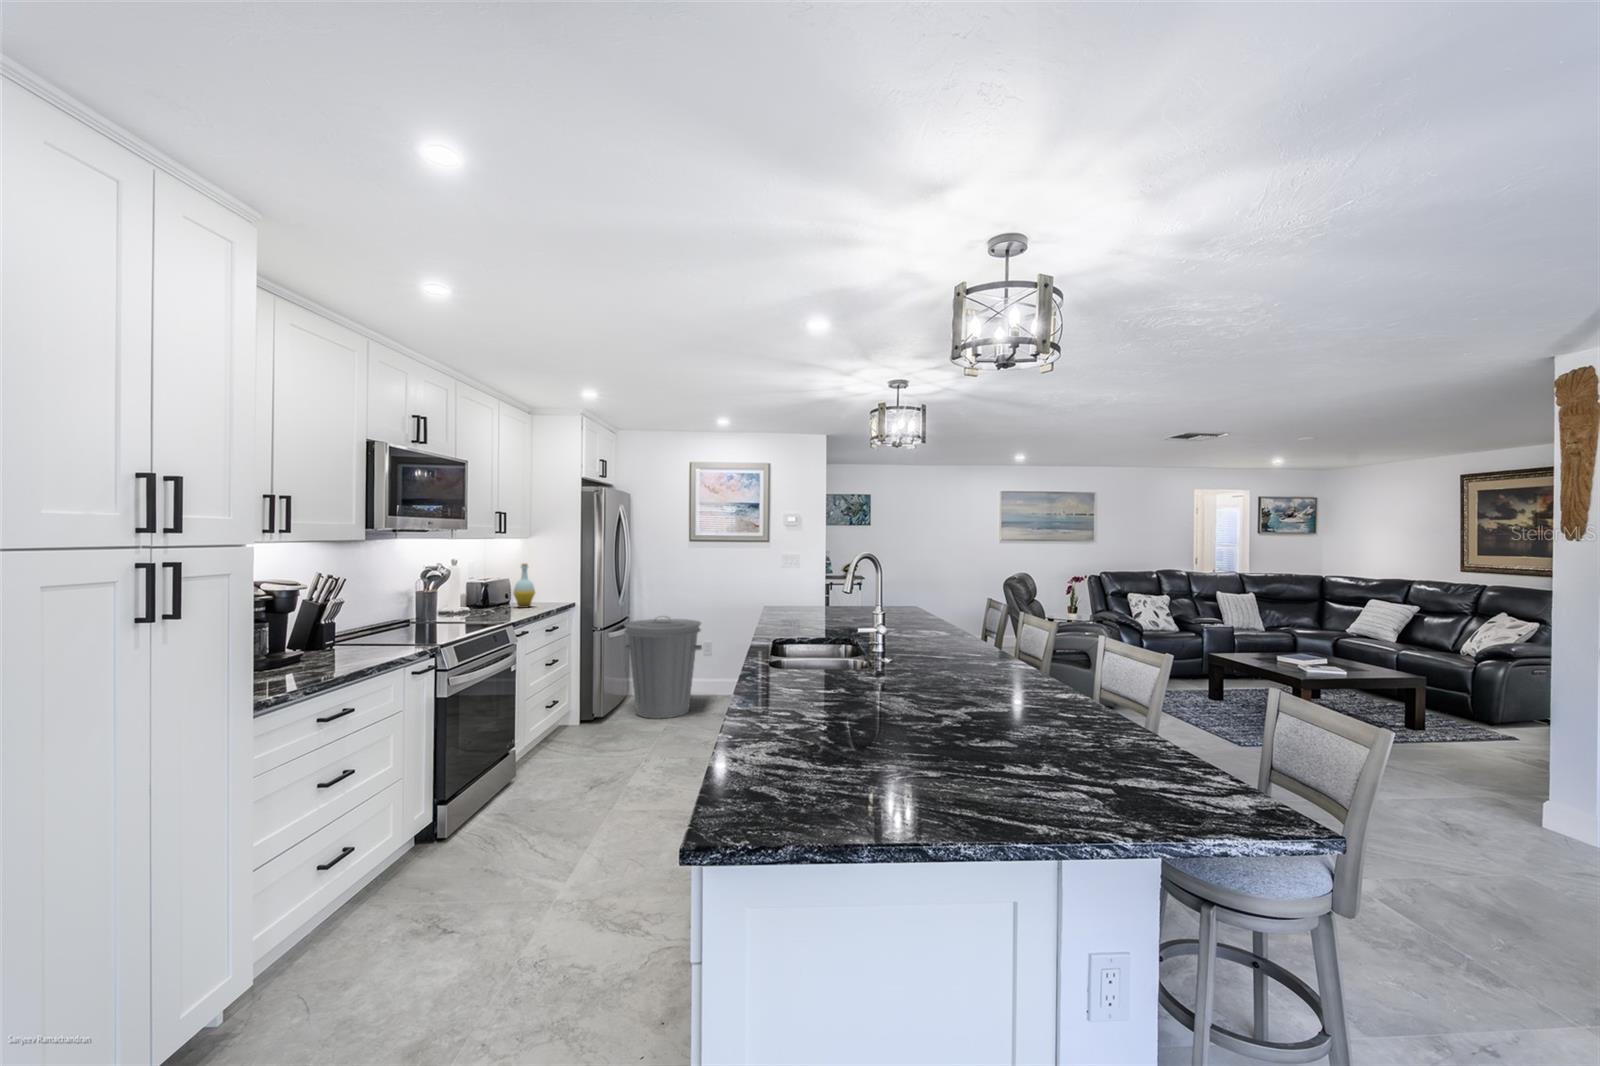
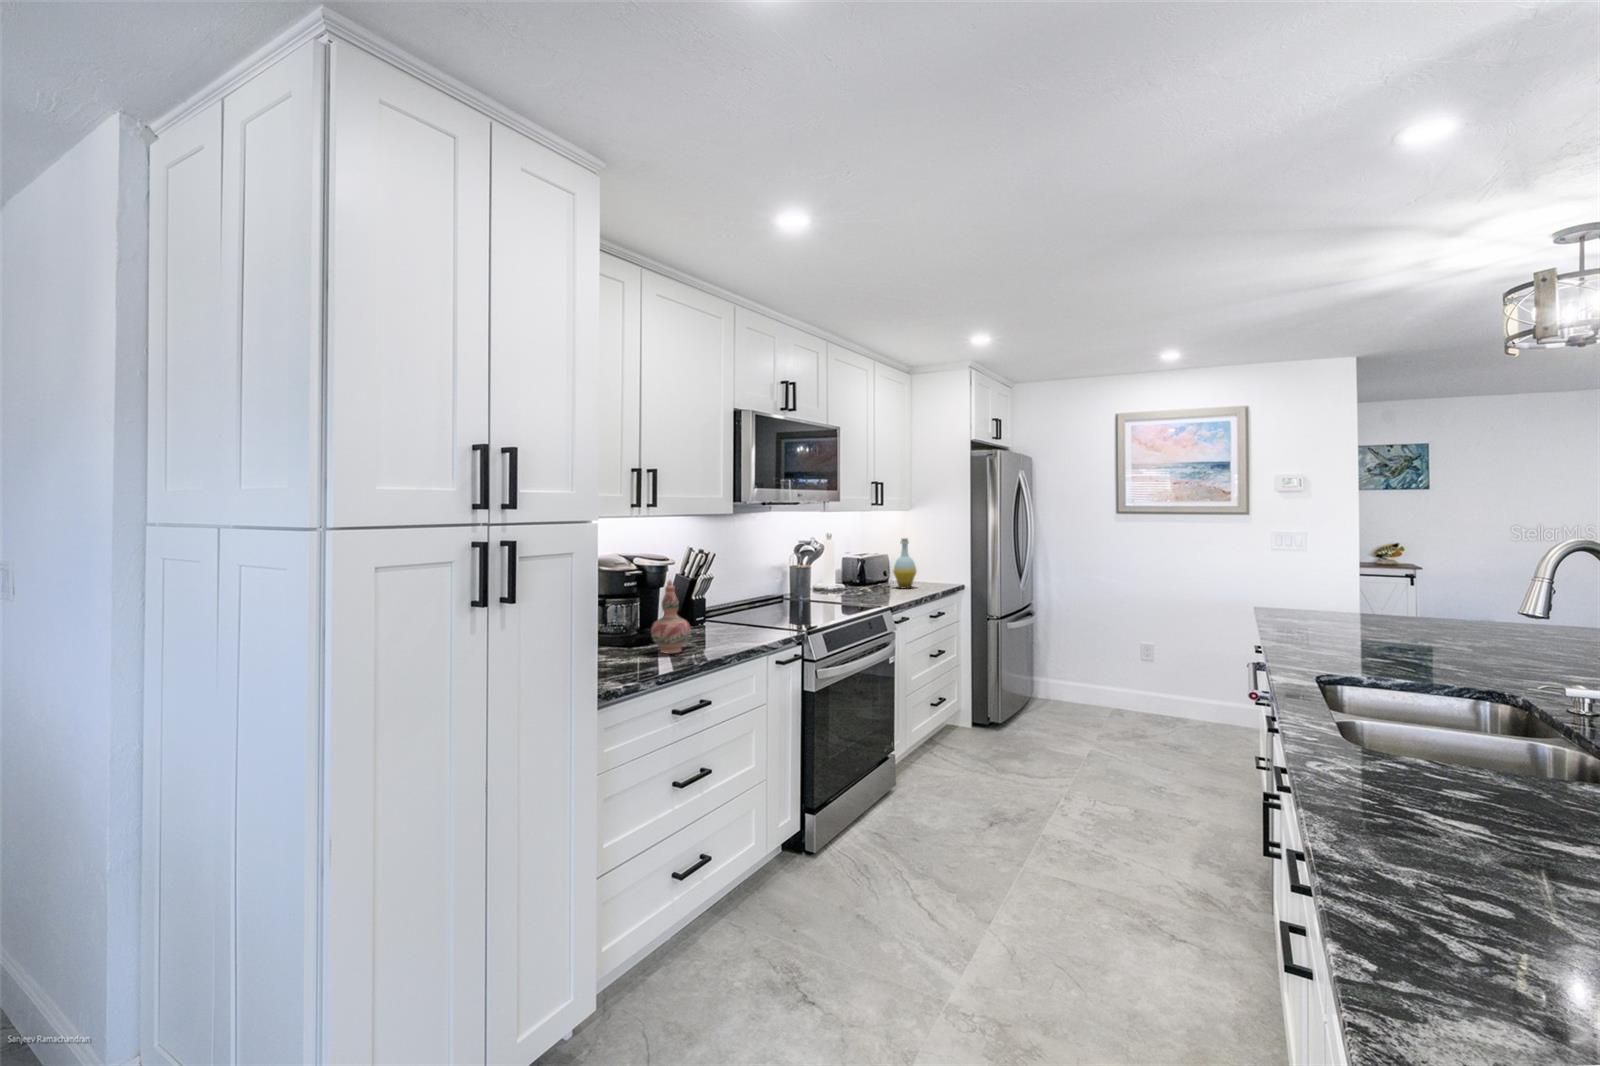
decorative vase: none [281,601,327,671] -> present [651,580,691,653]
trash can: present [624,617,702,719] -> none [1020,605,1124,735]

